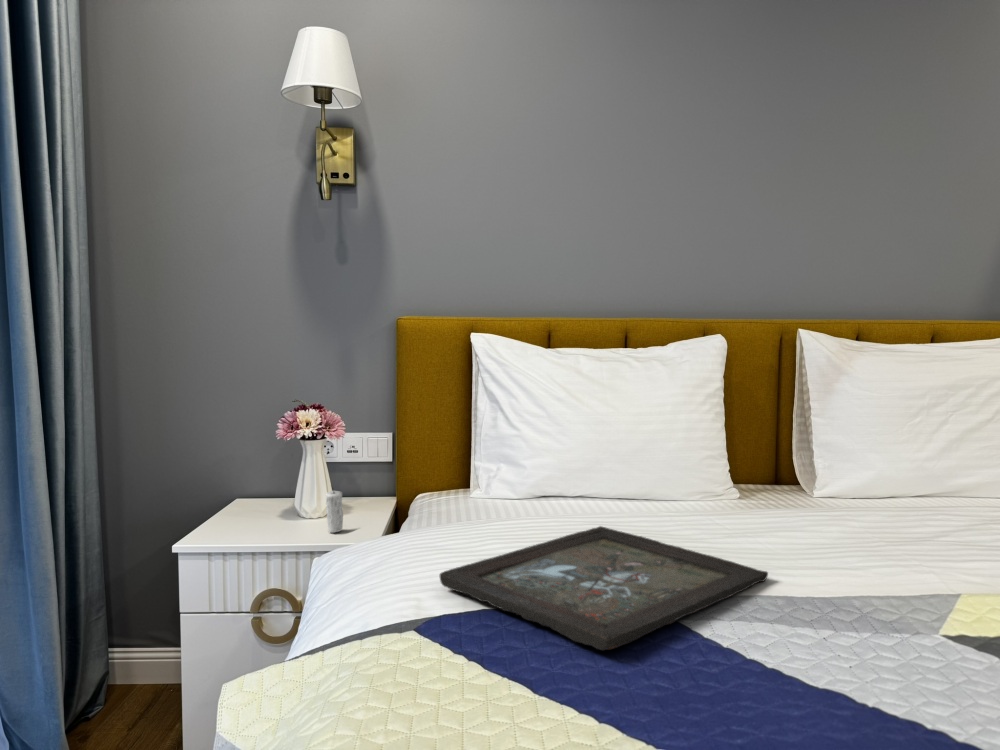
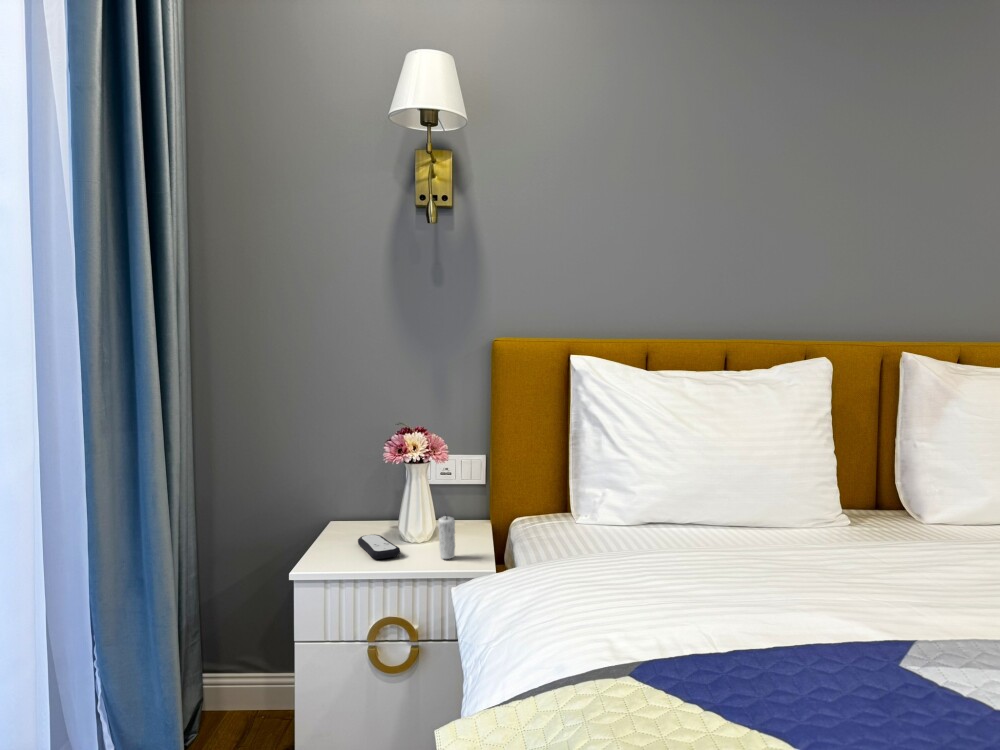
remote control: none [252,510,290,532] -> present [358,535,400,559]
tray: present [440,526,768,650] -> none [627,558,961,700]

